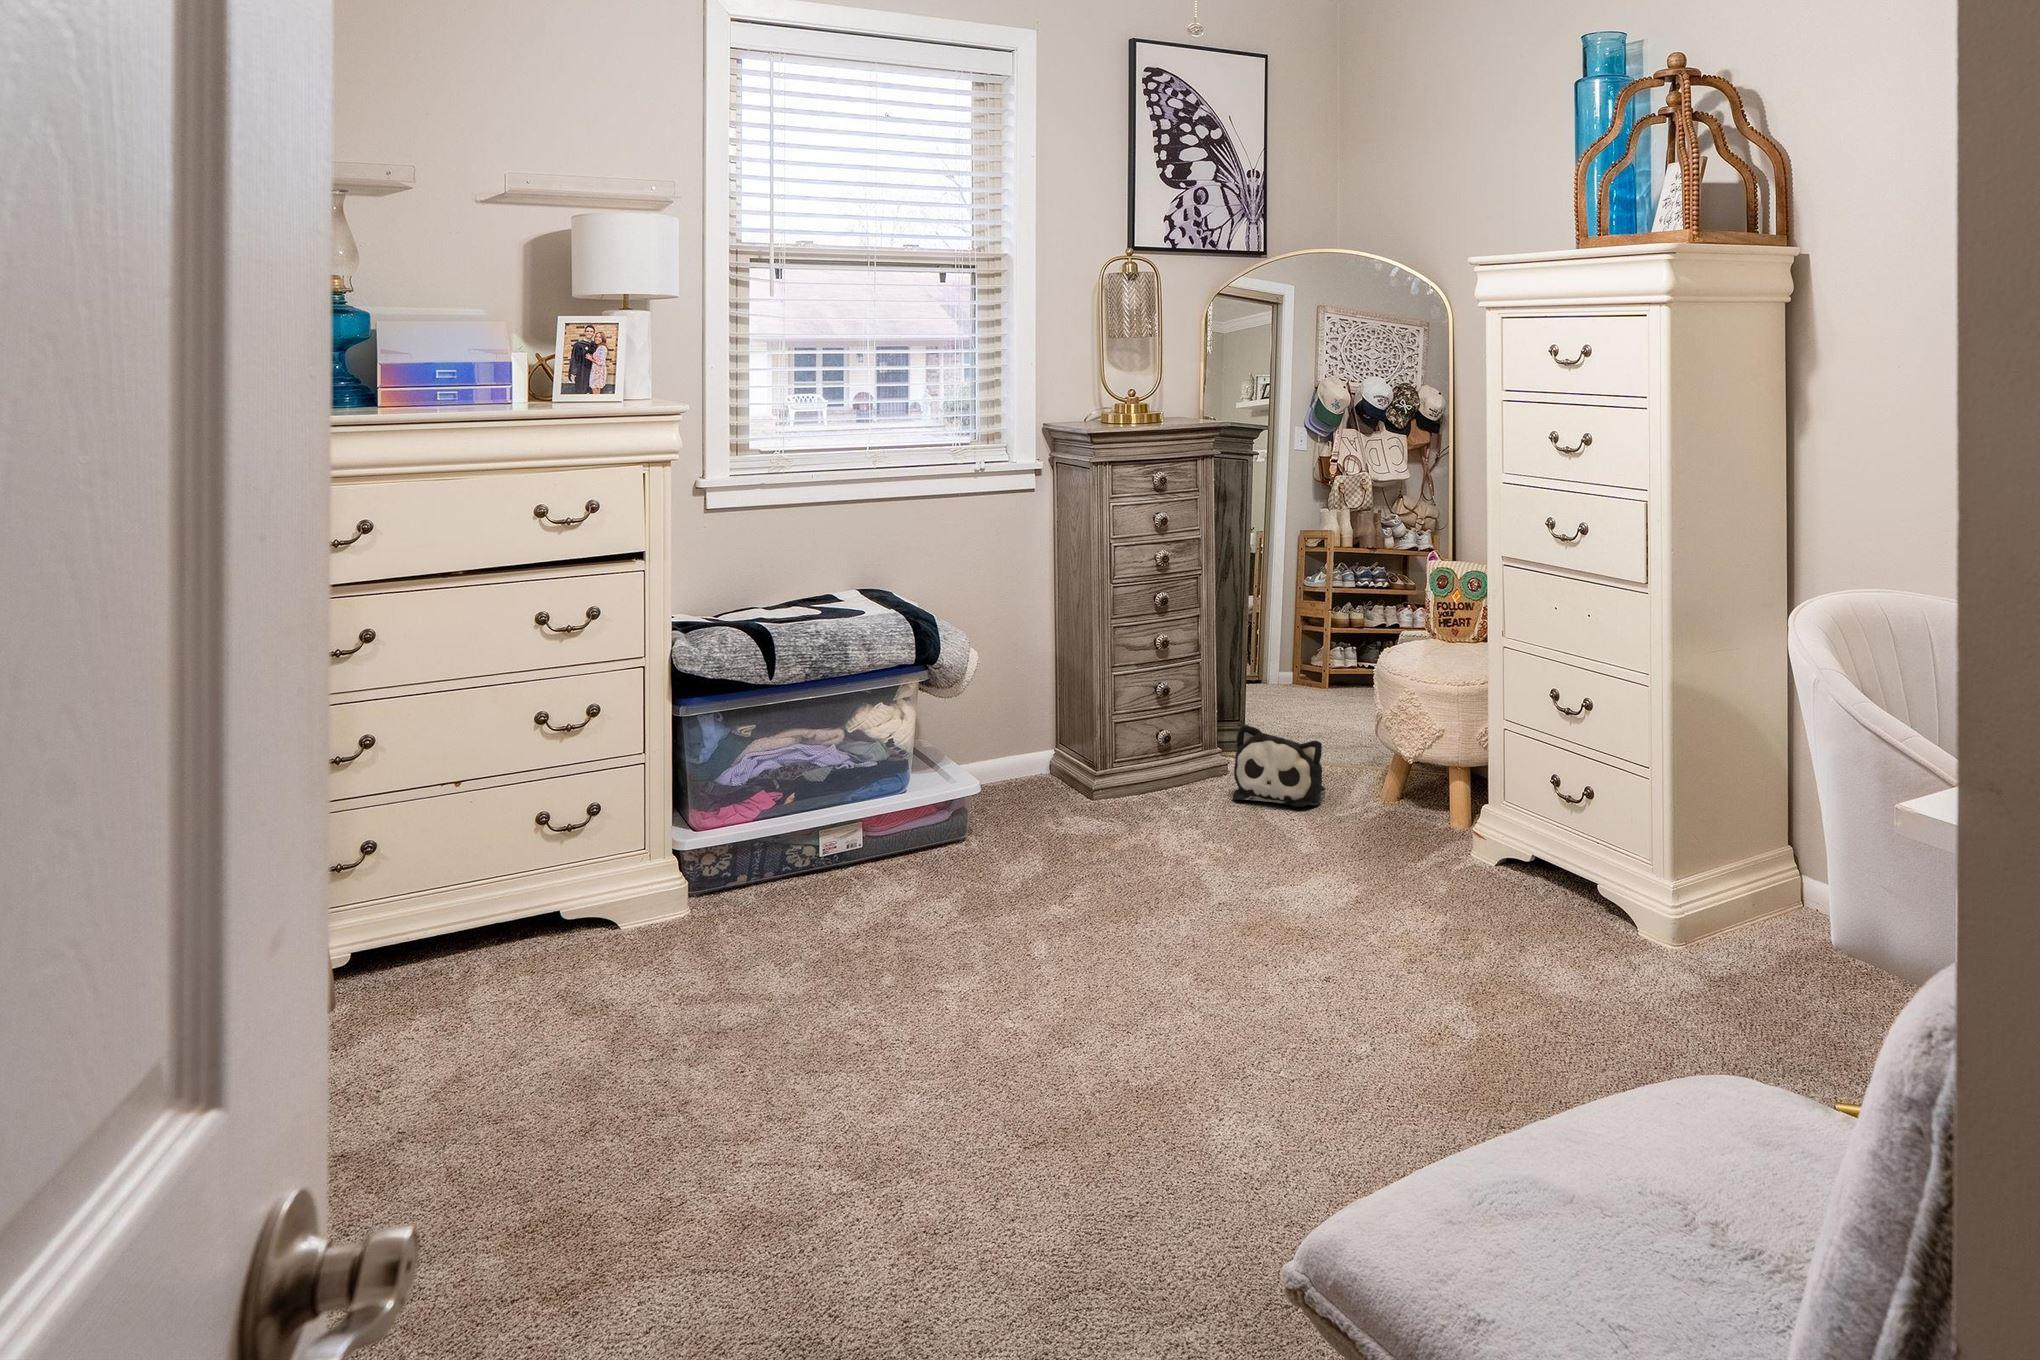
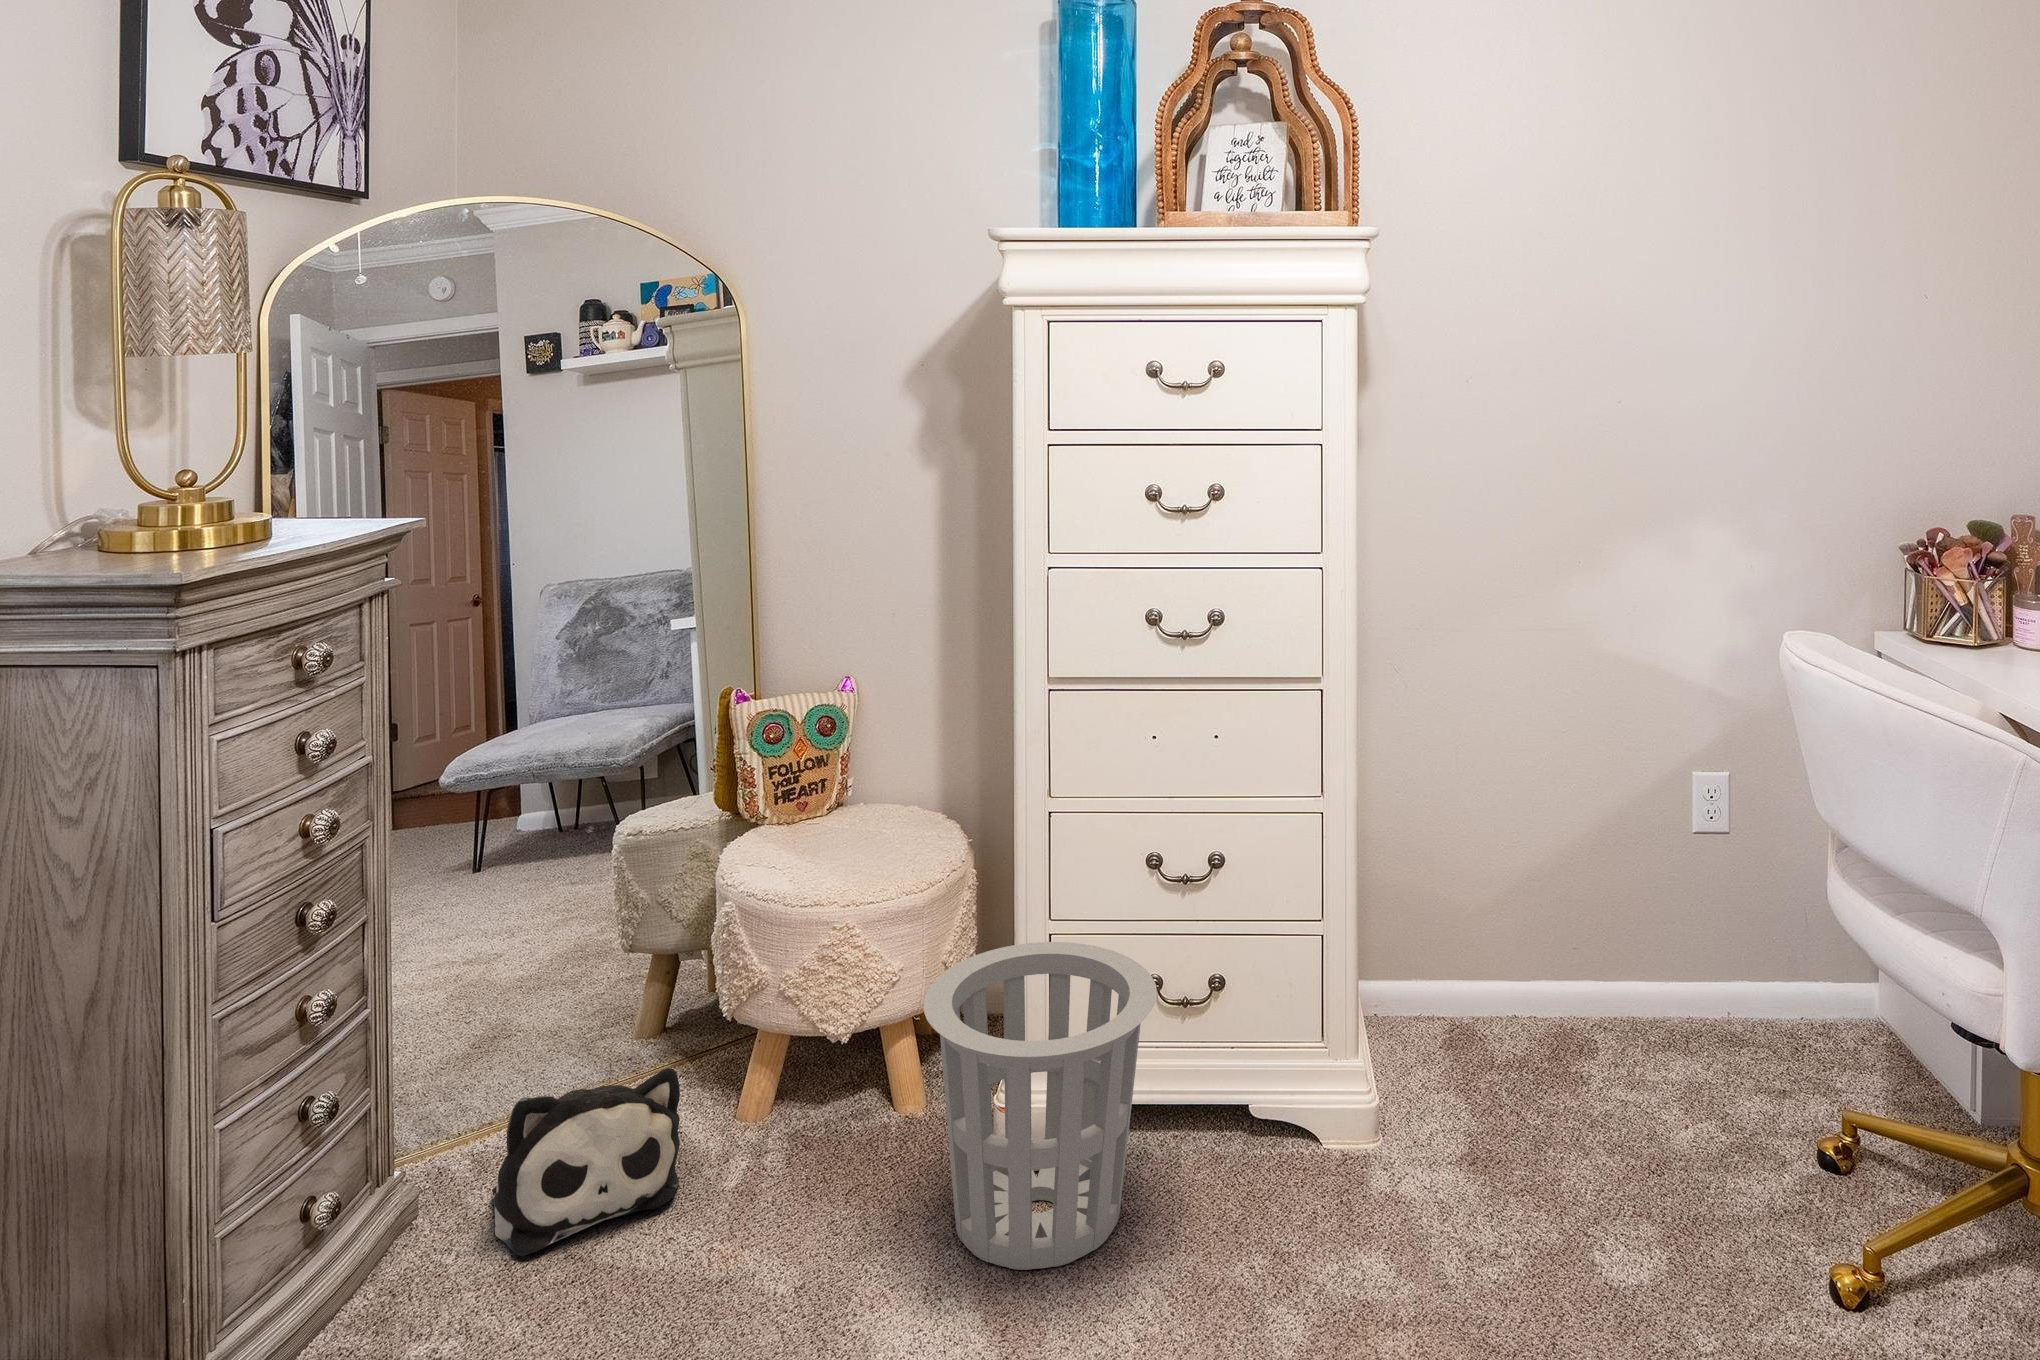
waste basket: none [1364,718,1513,898] -> present [923,942,1157,1270]

